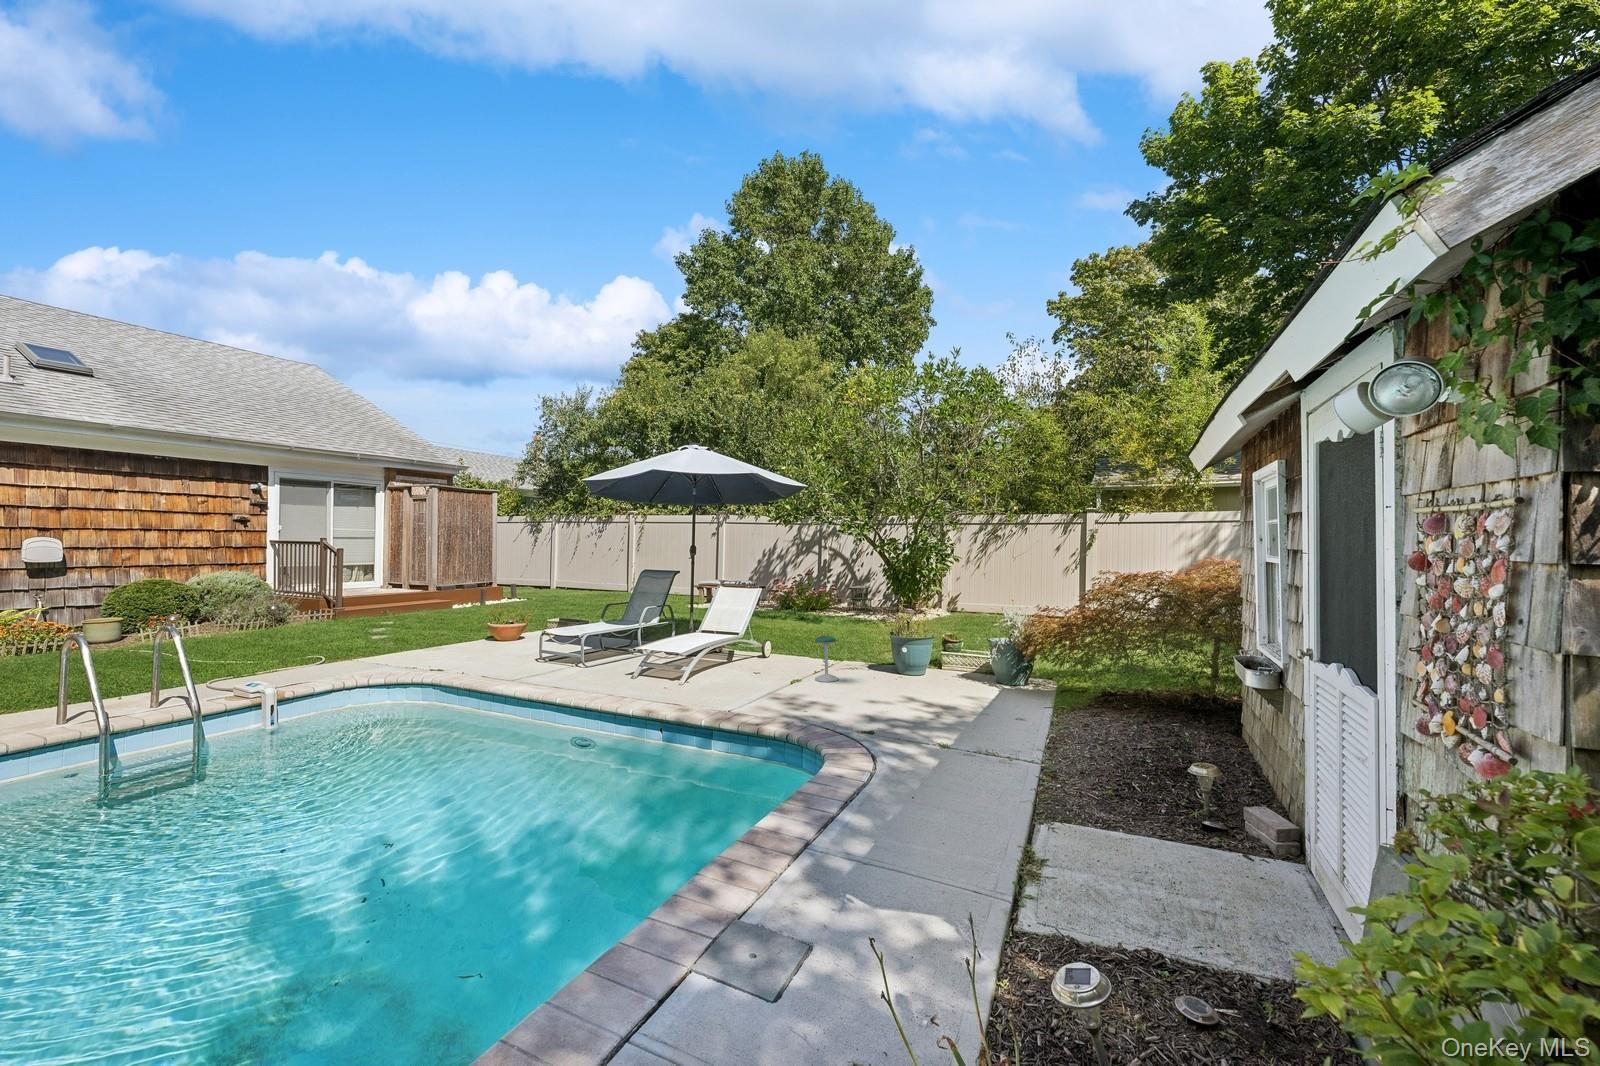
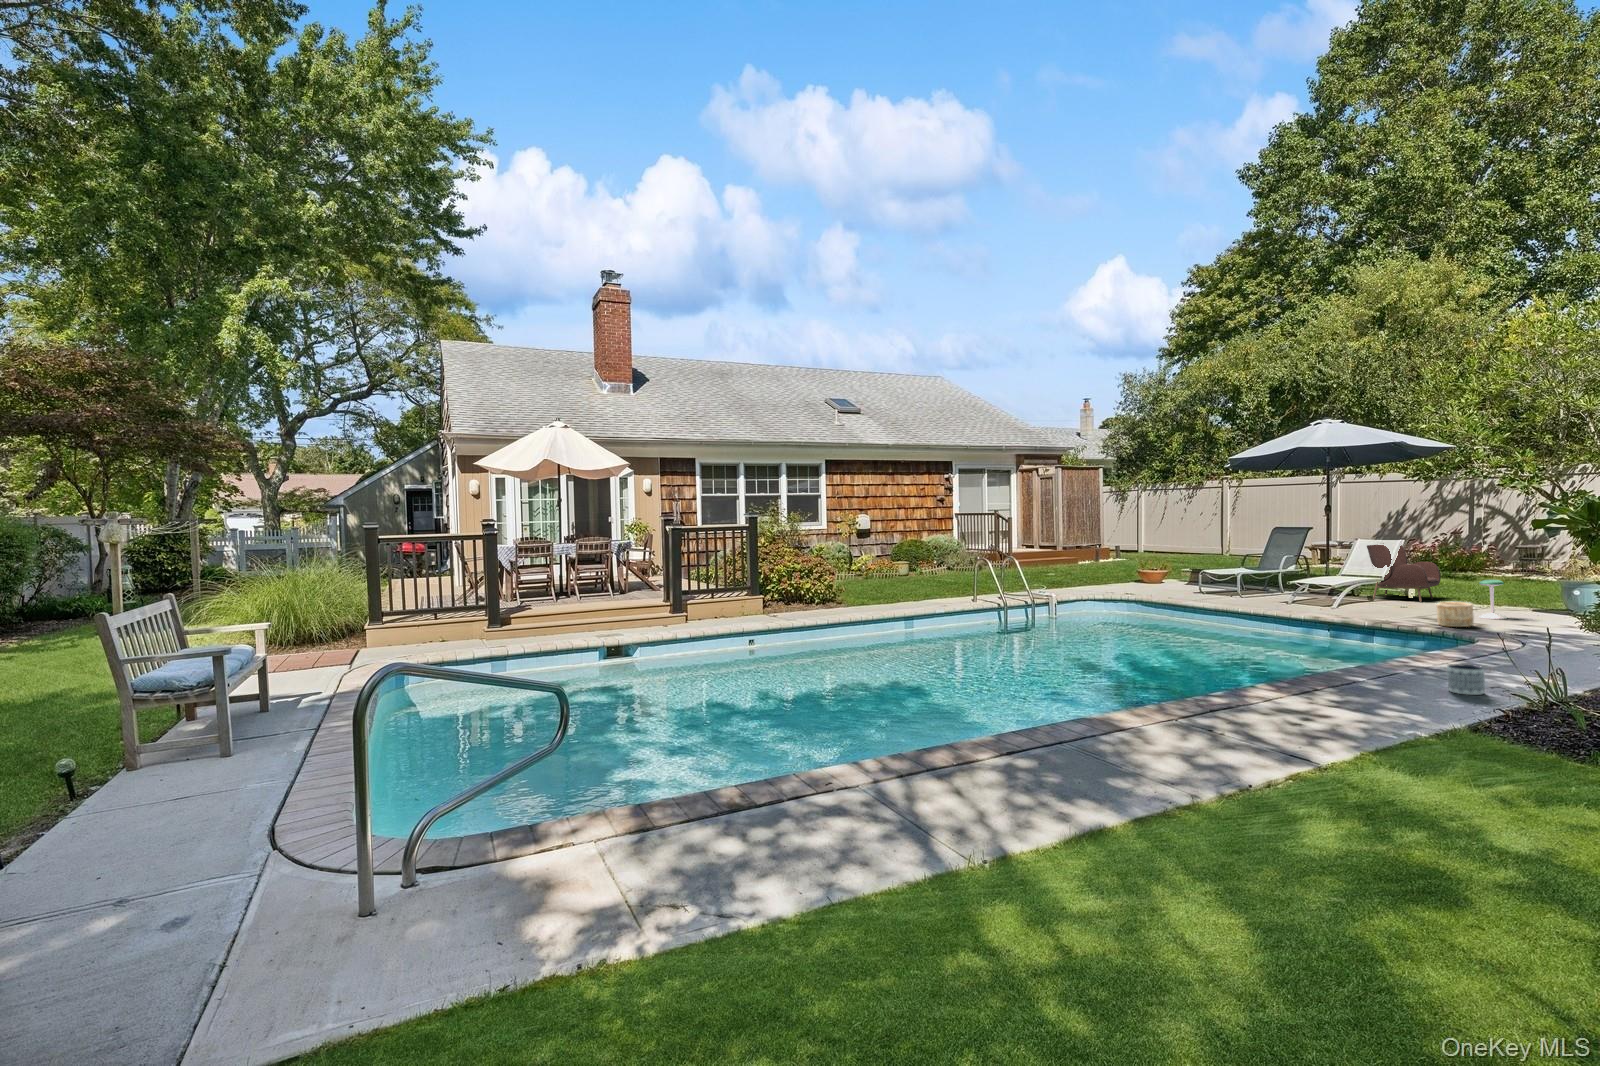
armchair: none [725,589,789,655] -> present [1367,545,1440,602]
wooden bucket: none [772,668,807,703] -> present [1436,602,1474,627]
planter: none [729,874,785,954] -> present [1447,664,1485,695]

